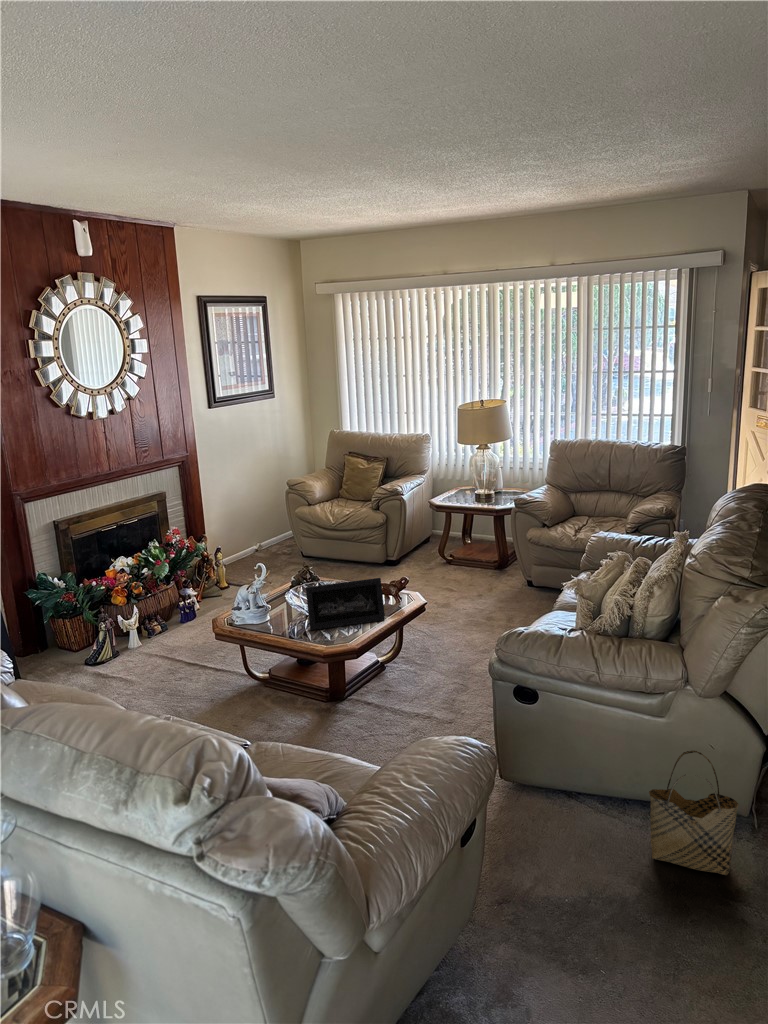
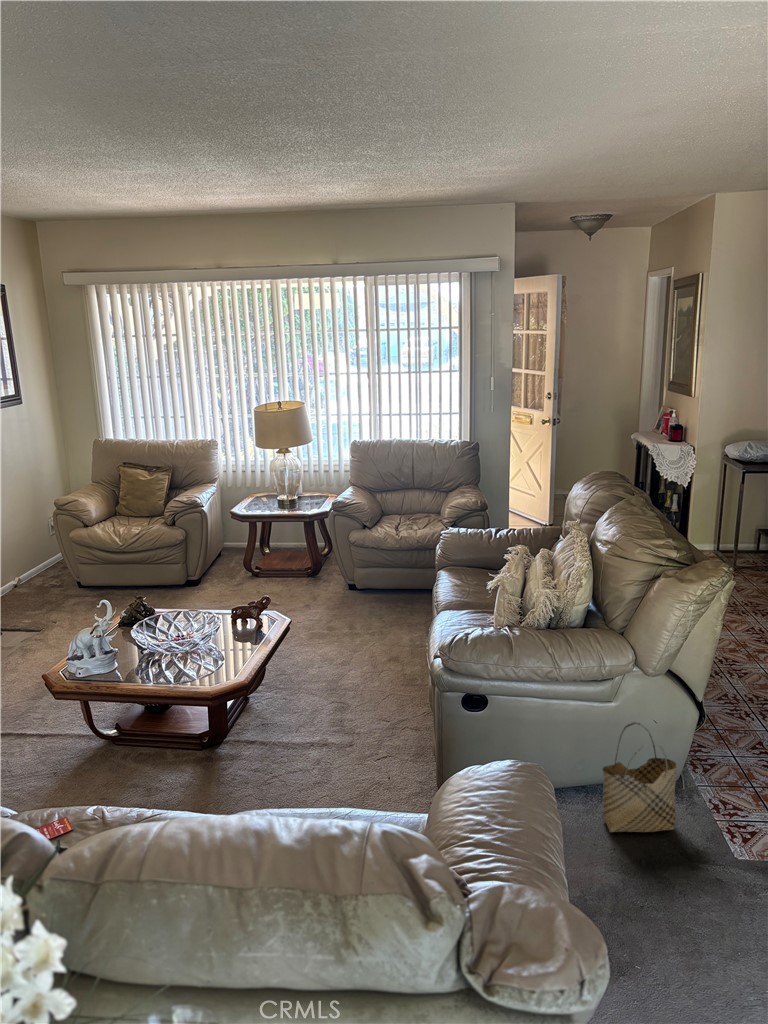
picture frame: present [306,578,385,630] -> none [167,600,258,671]

